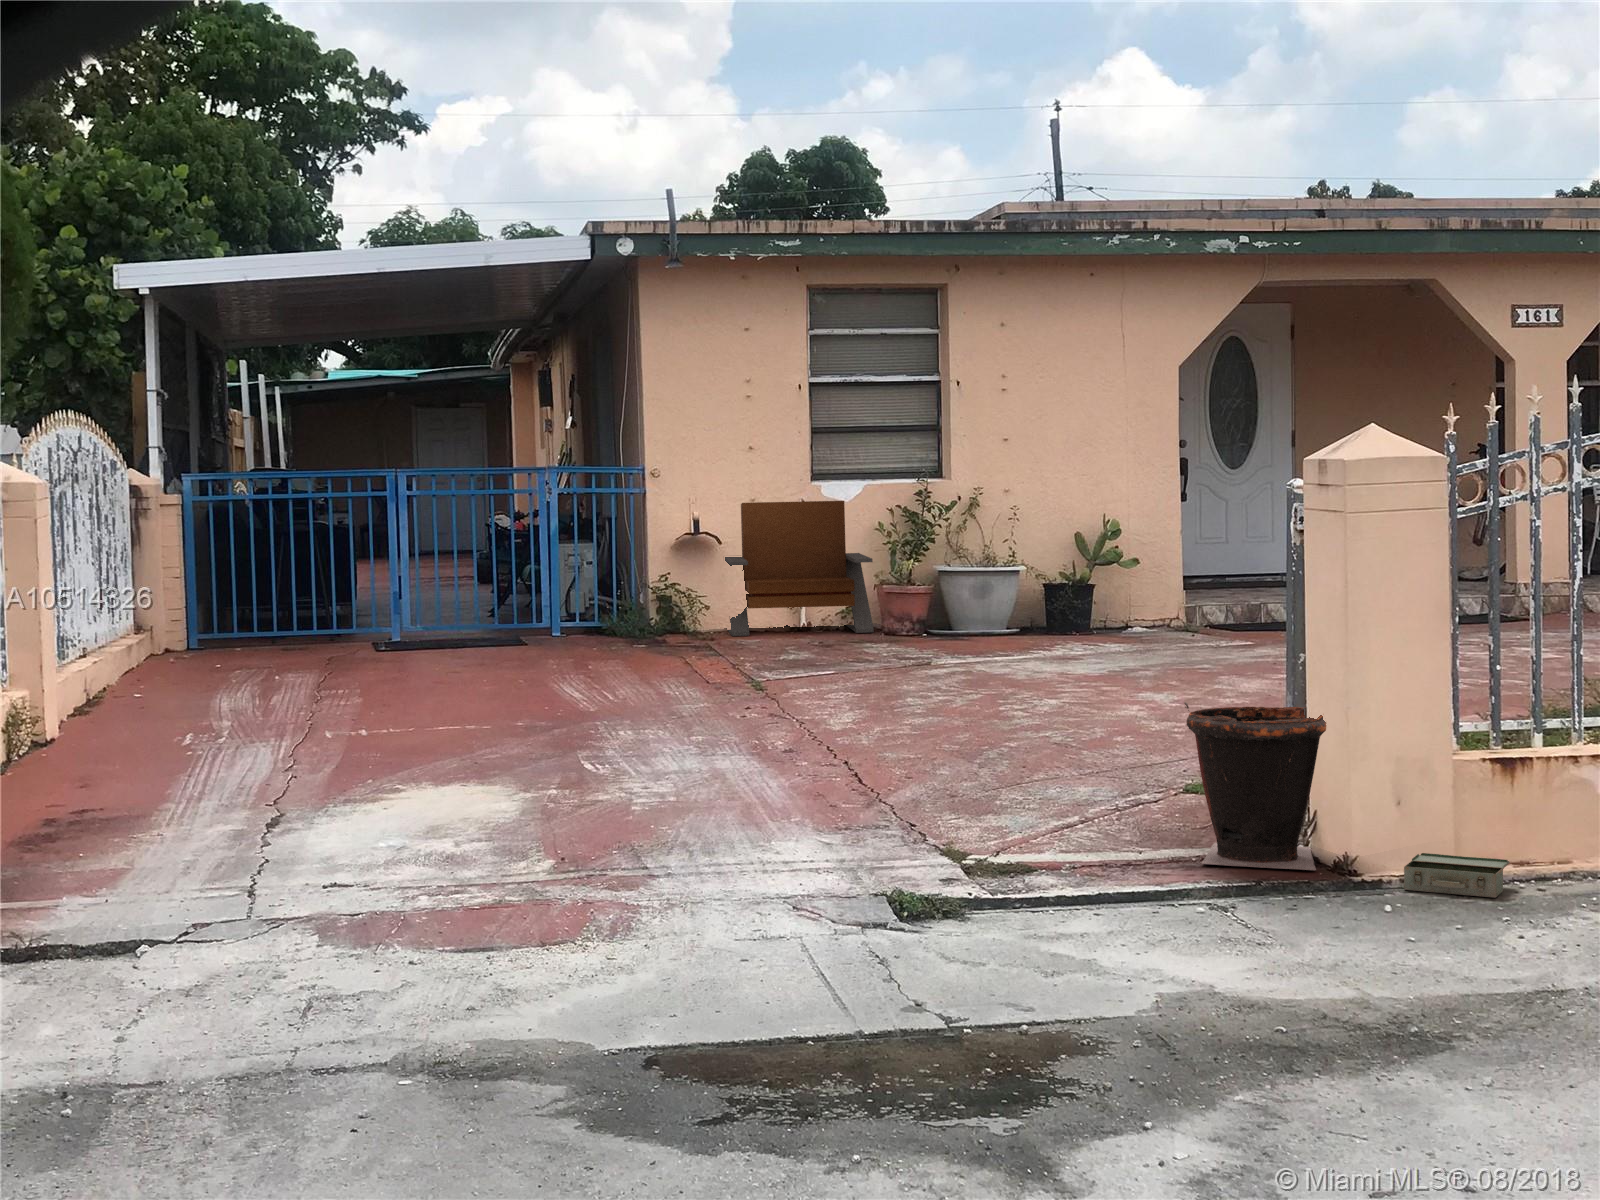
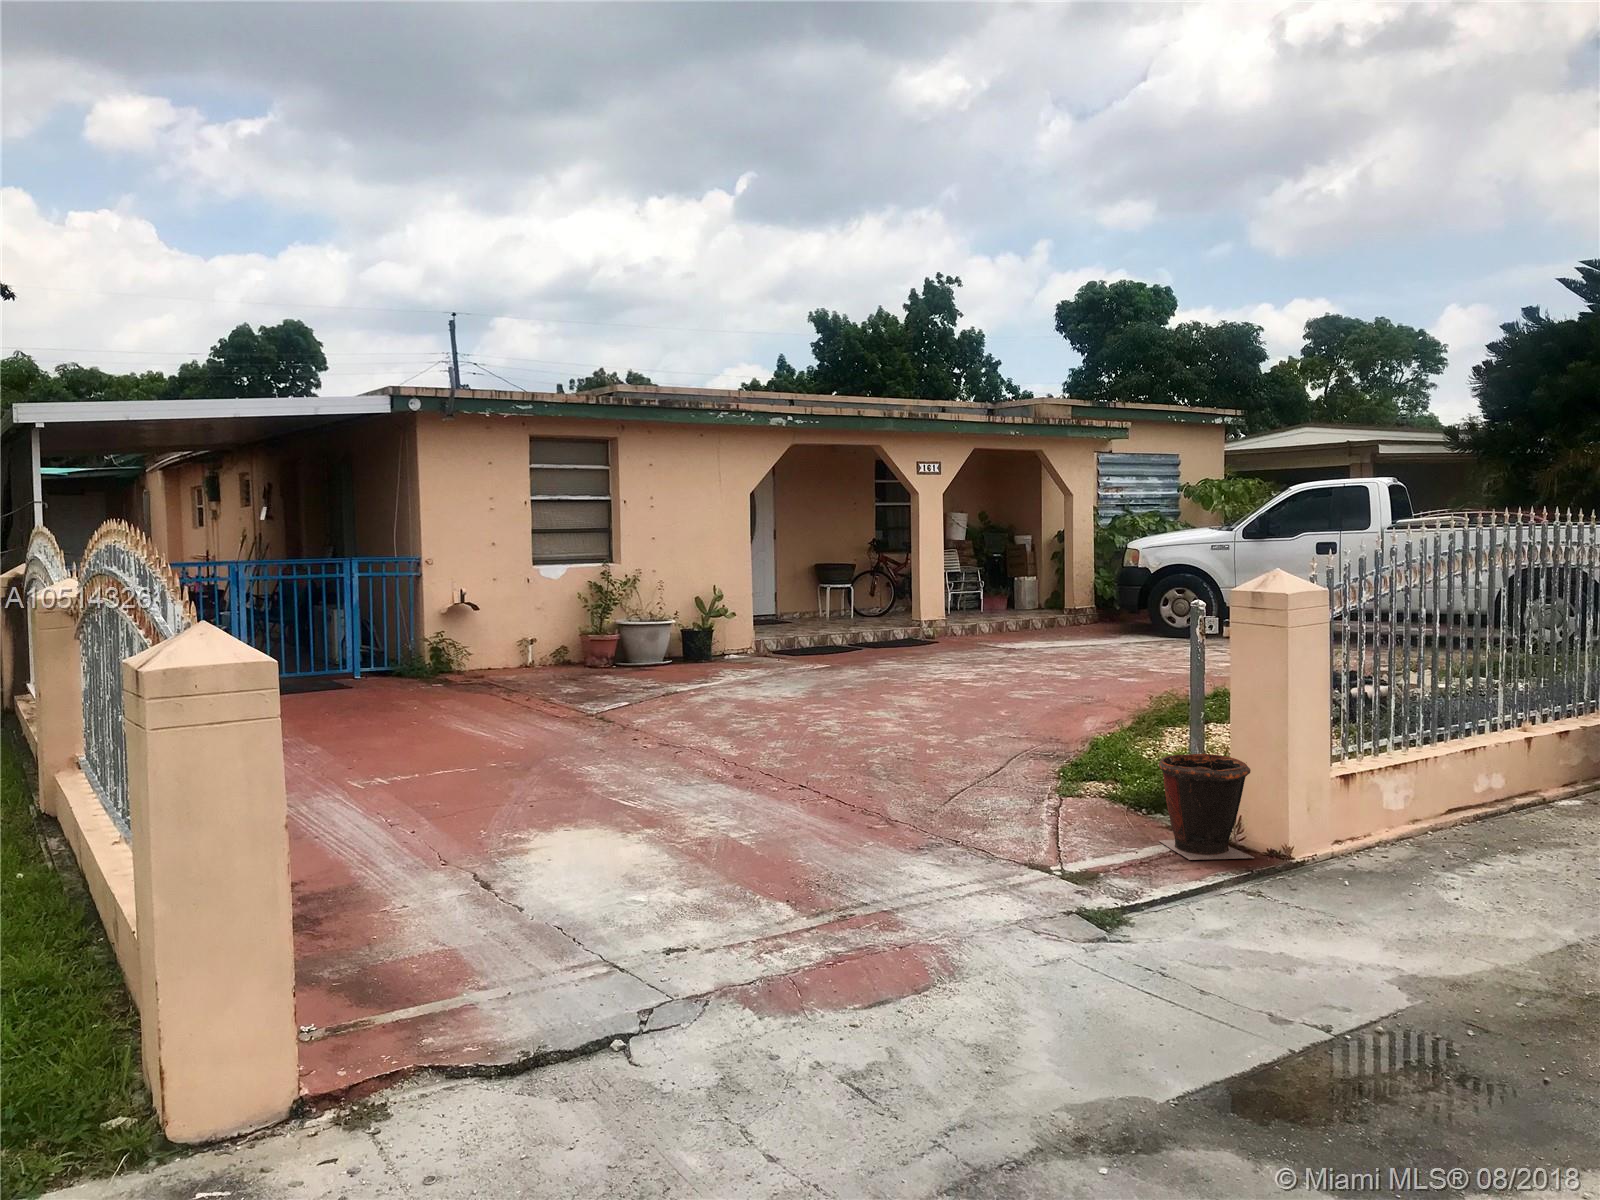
lounge chair: present [725,501,874,636] -> none [480,581,597,676]
toolbox: present [1404,853,1510,898] -> none [1311,842,1379,869]

